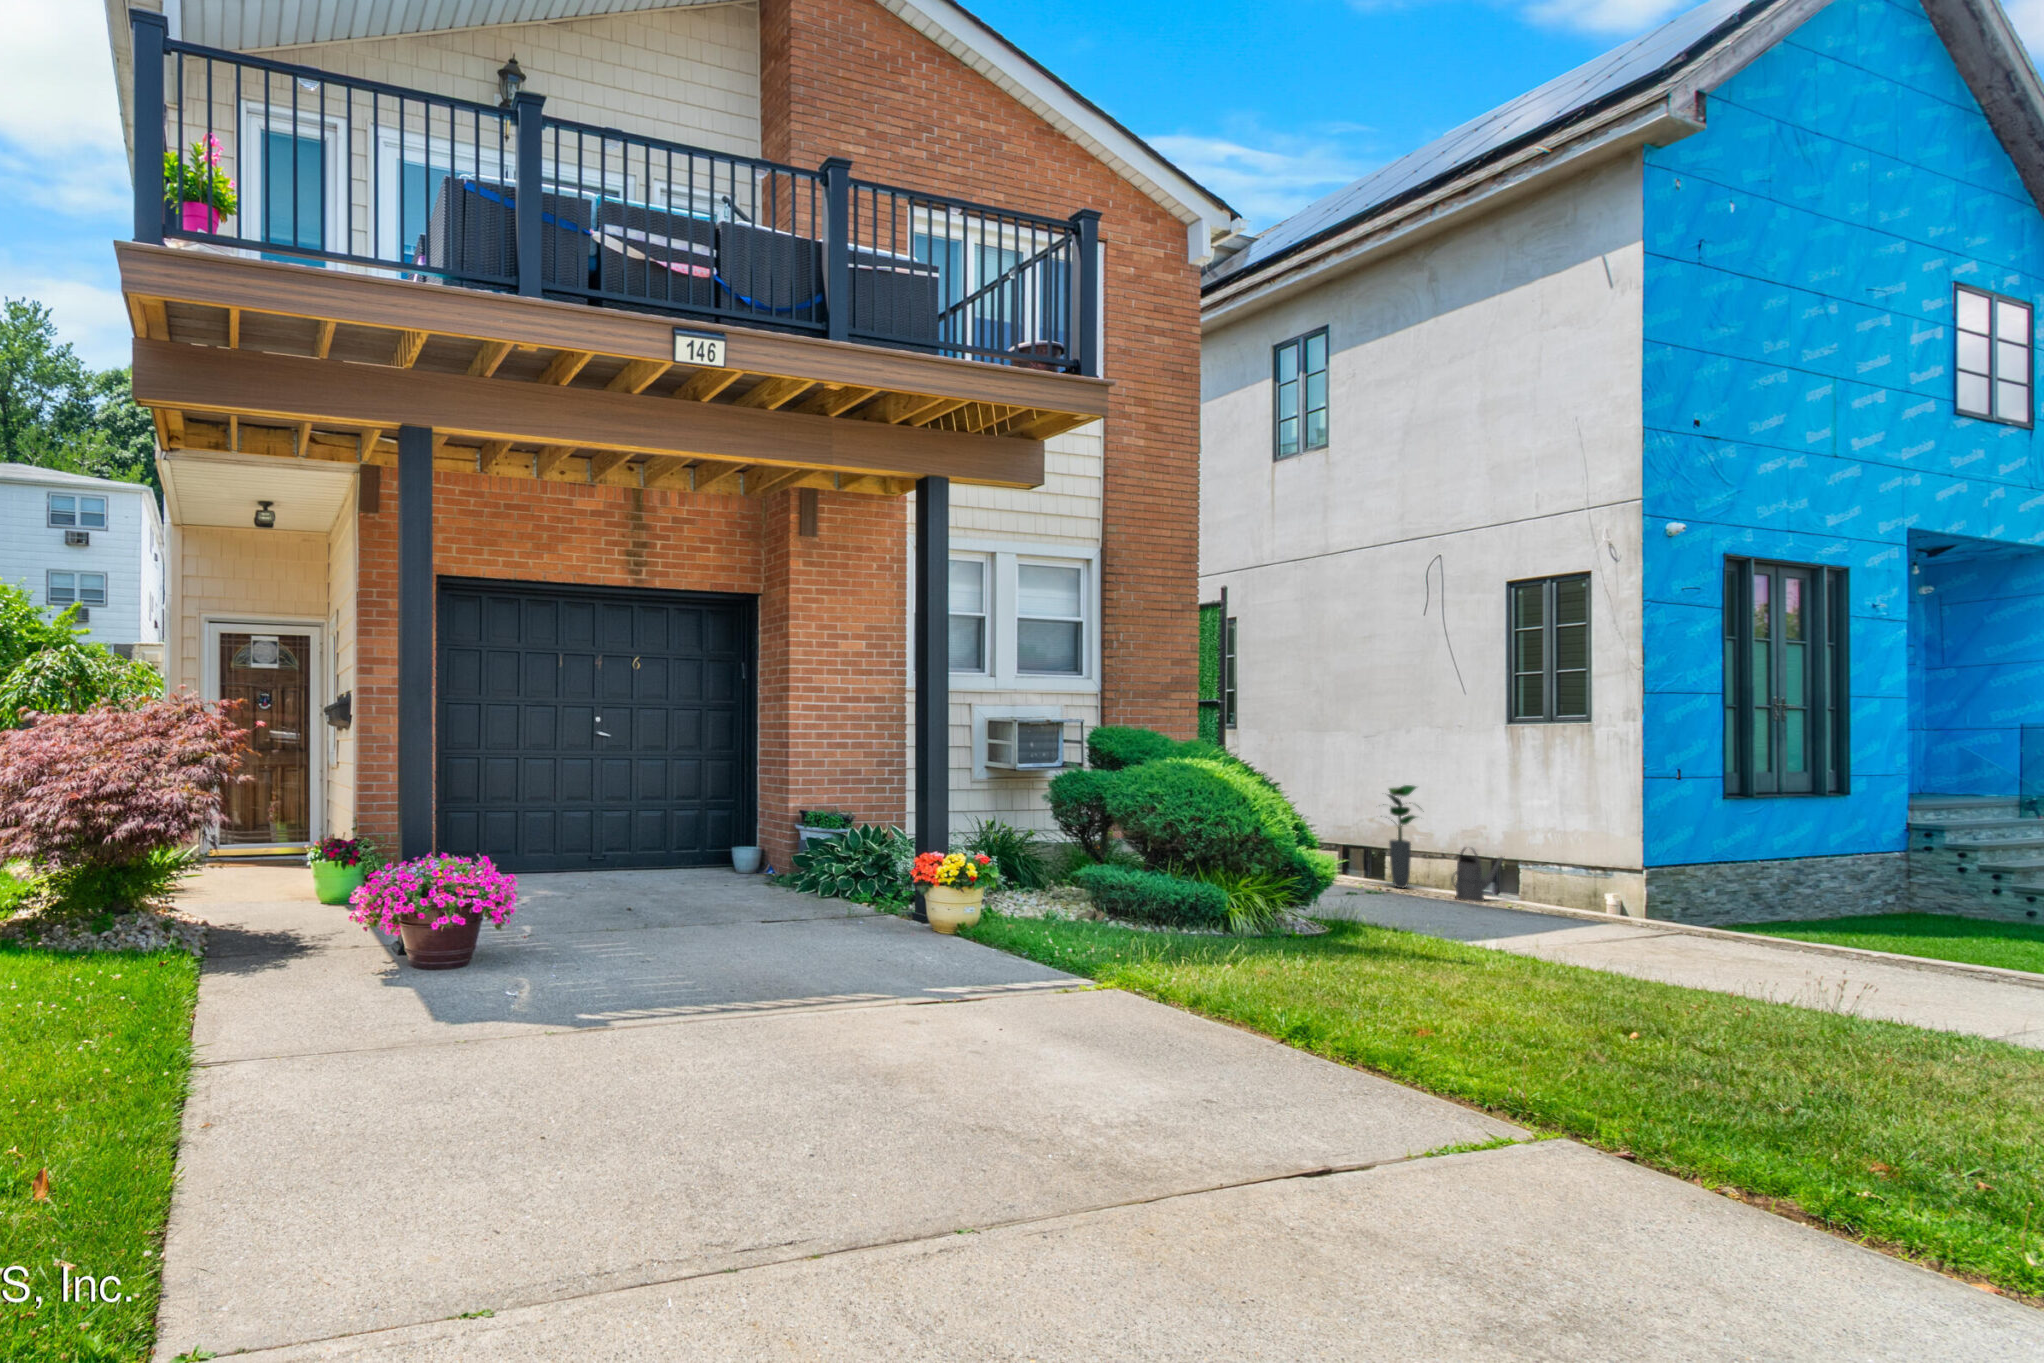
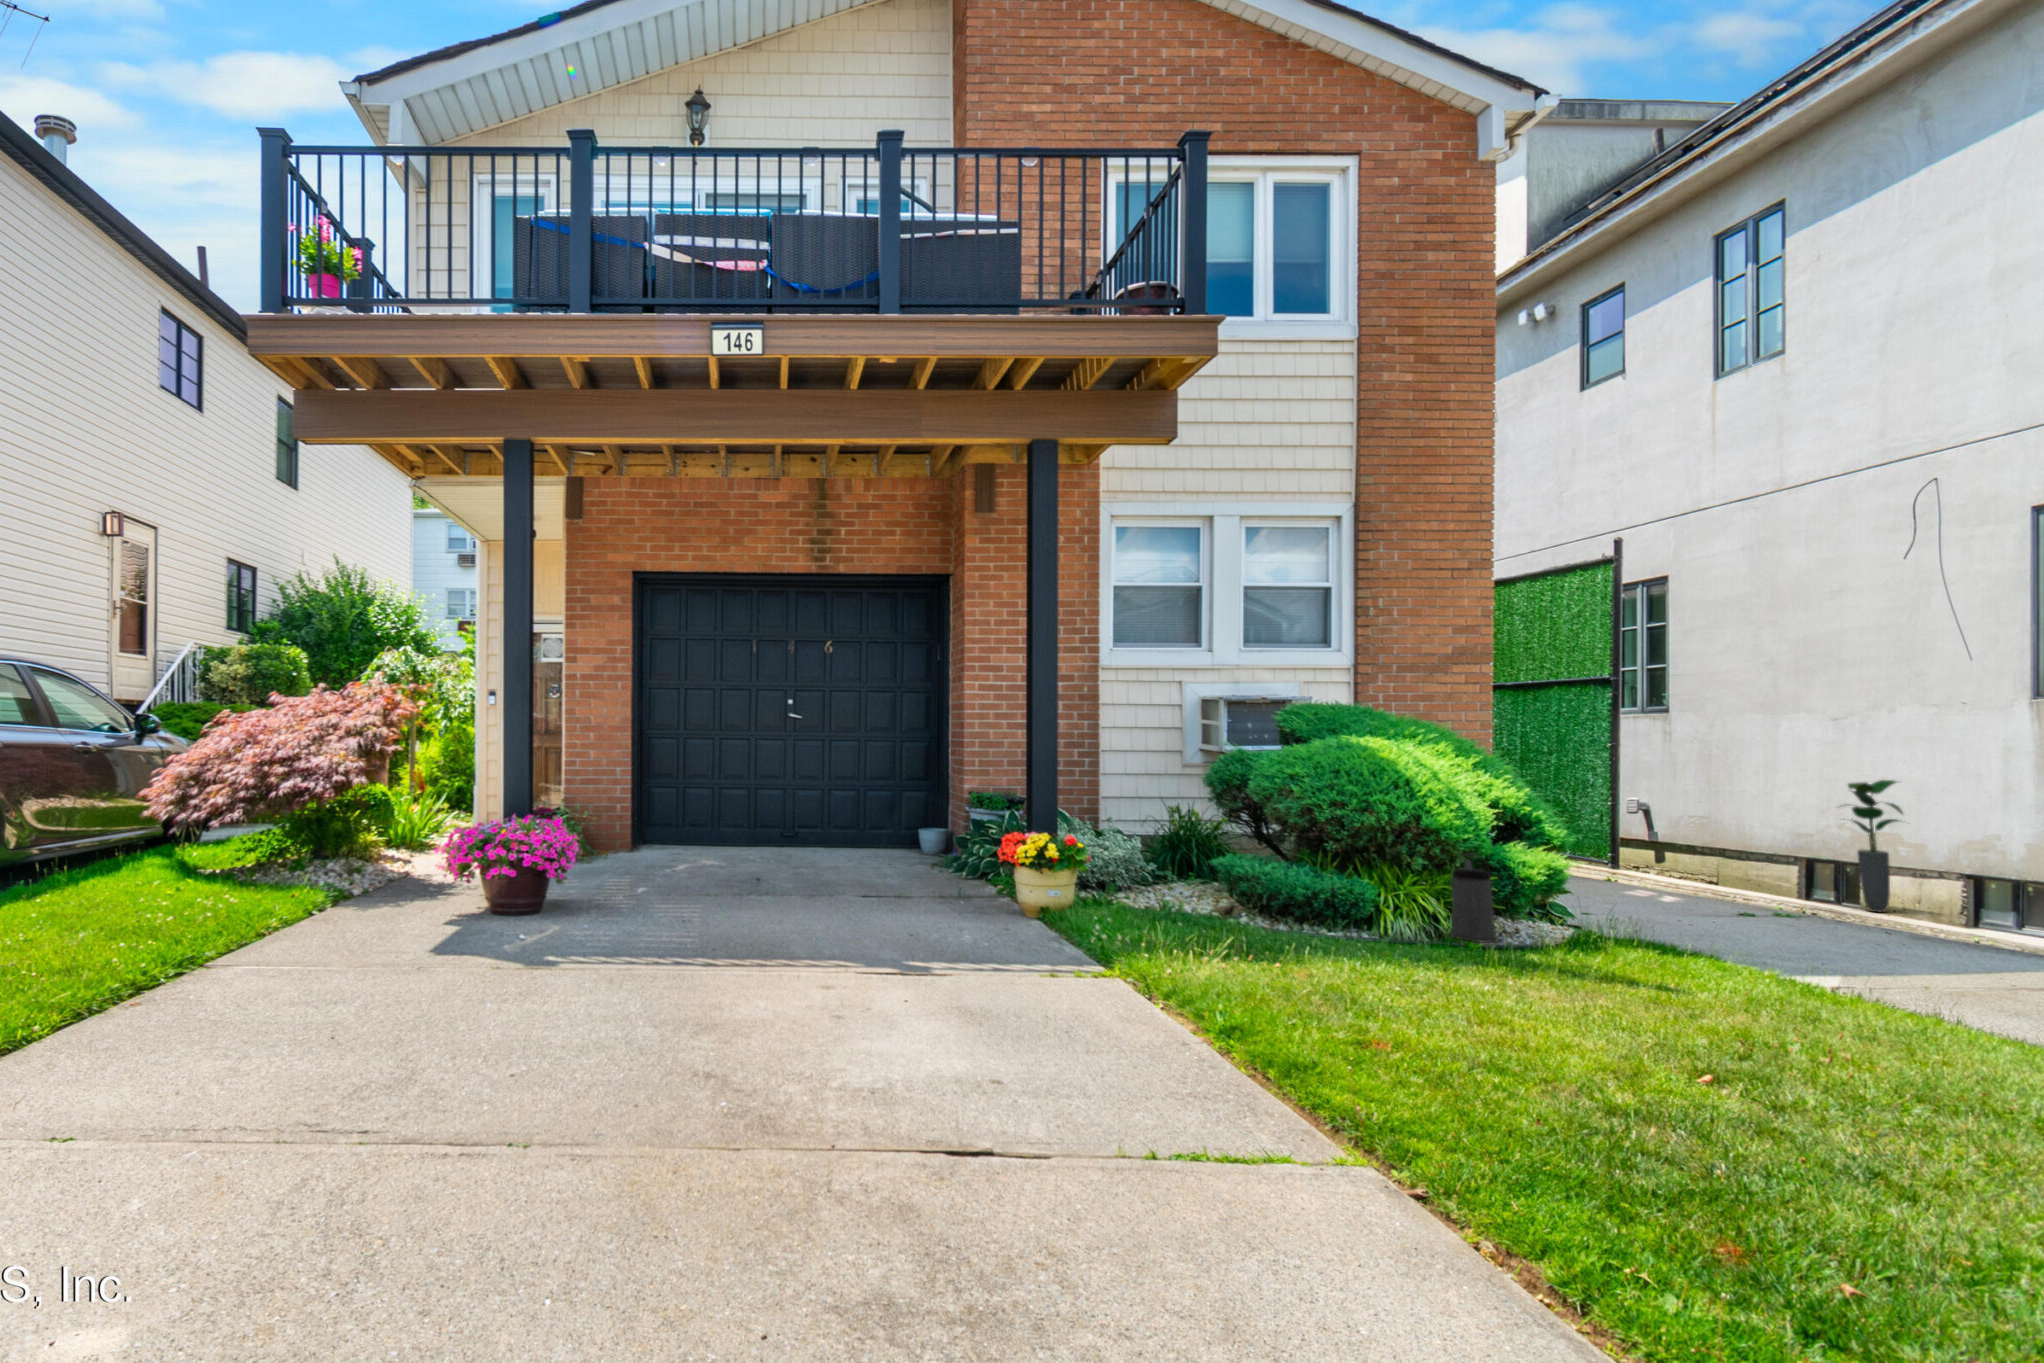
watering can: present [1451,848,1503,902] -> present [1451,859,1498,943]

